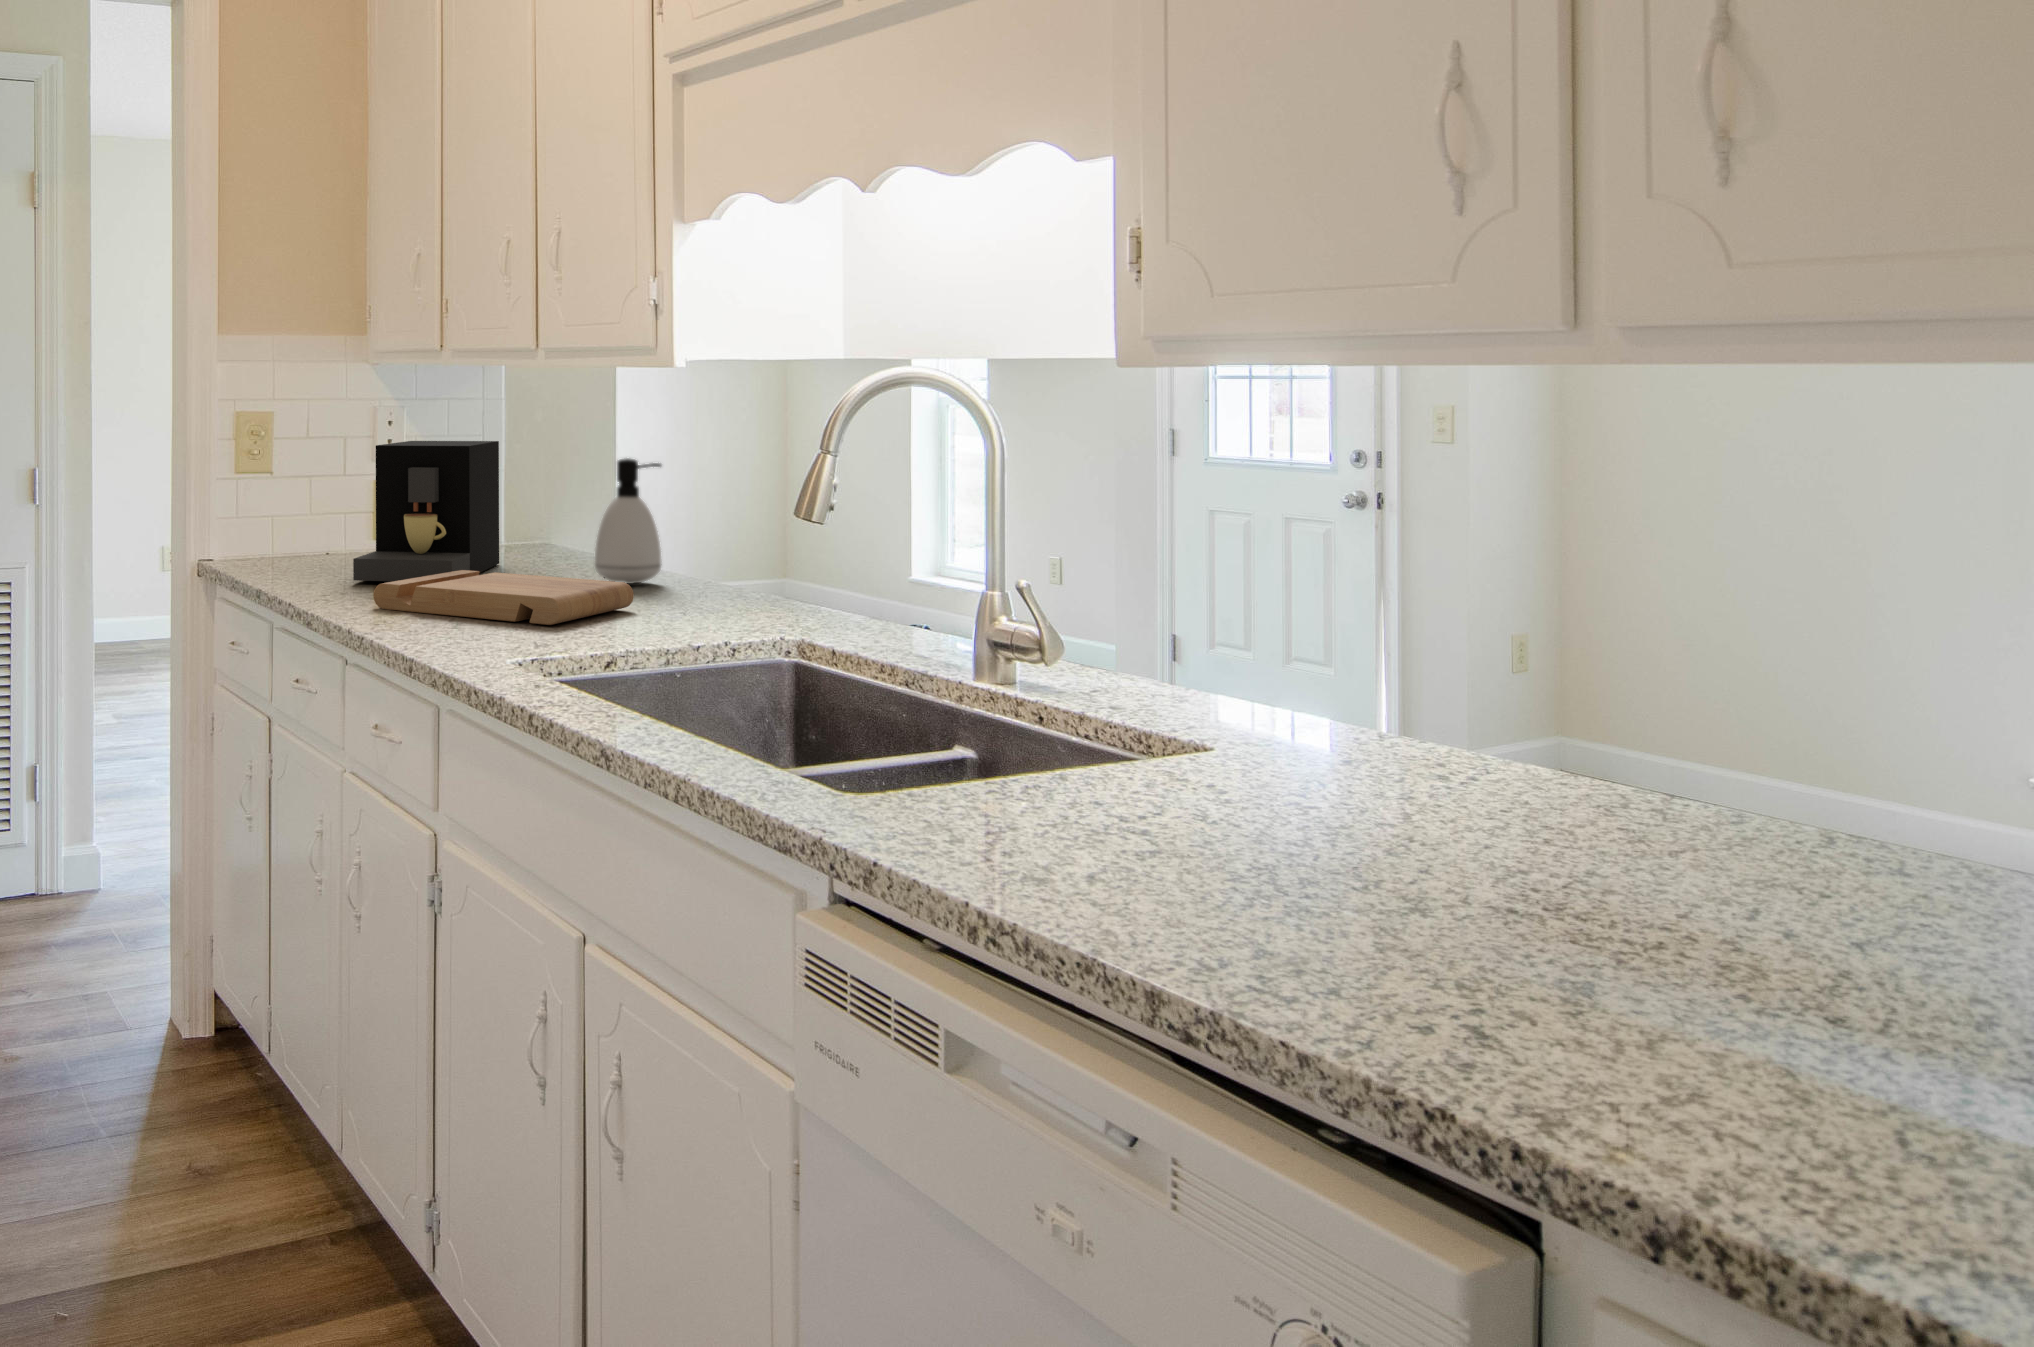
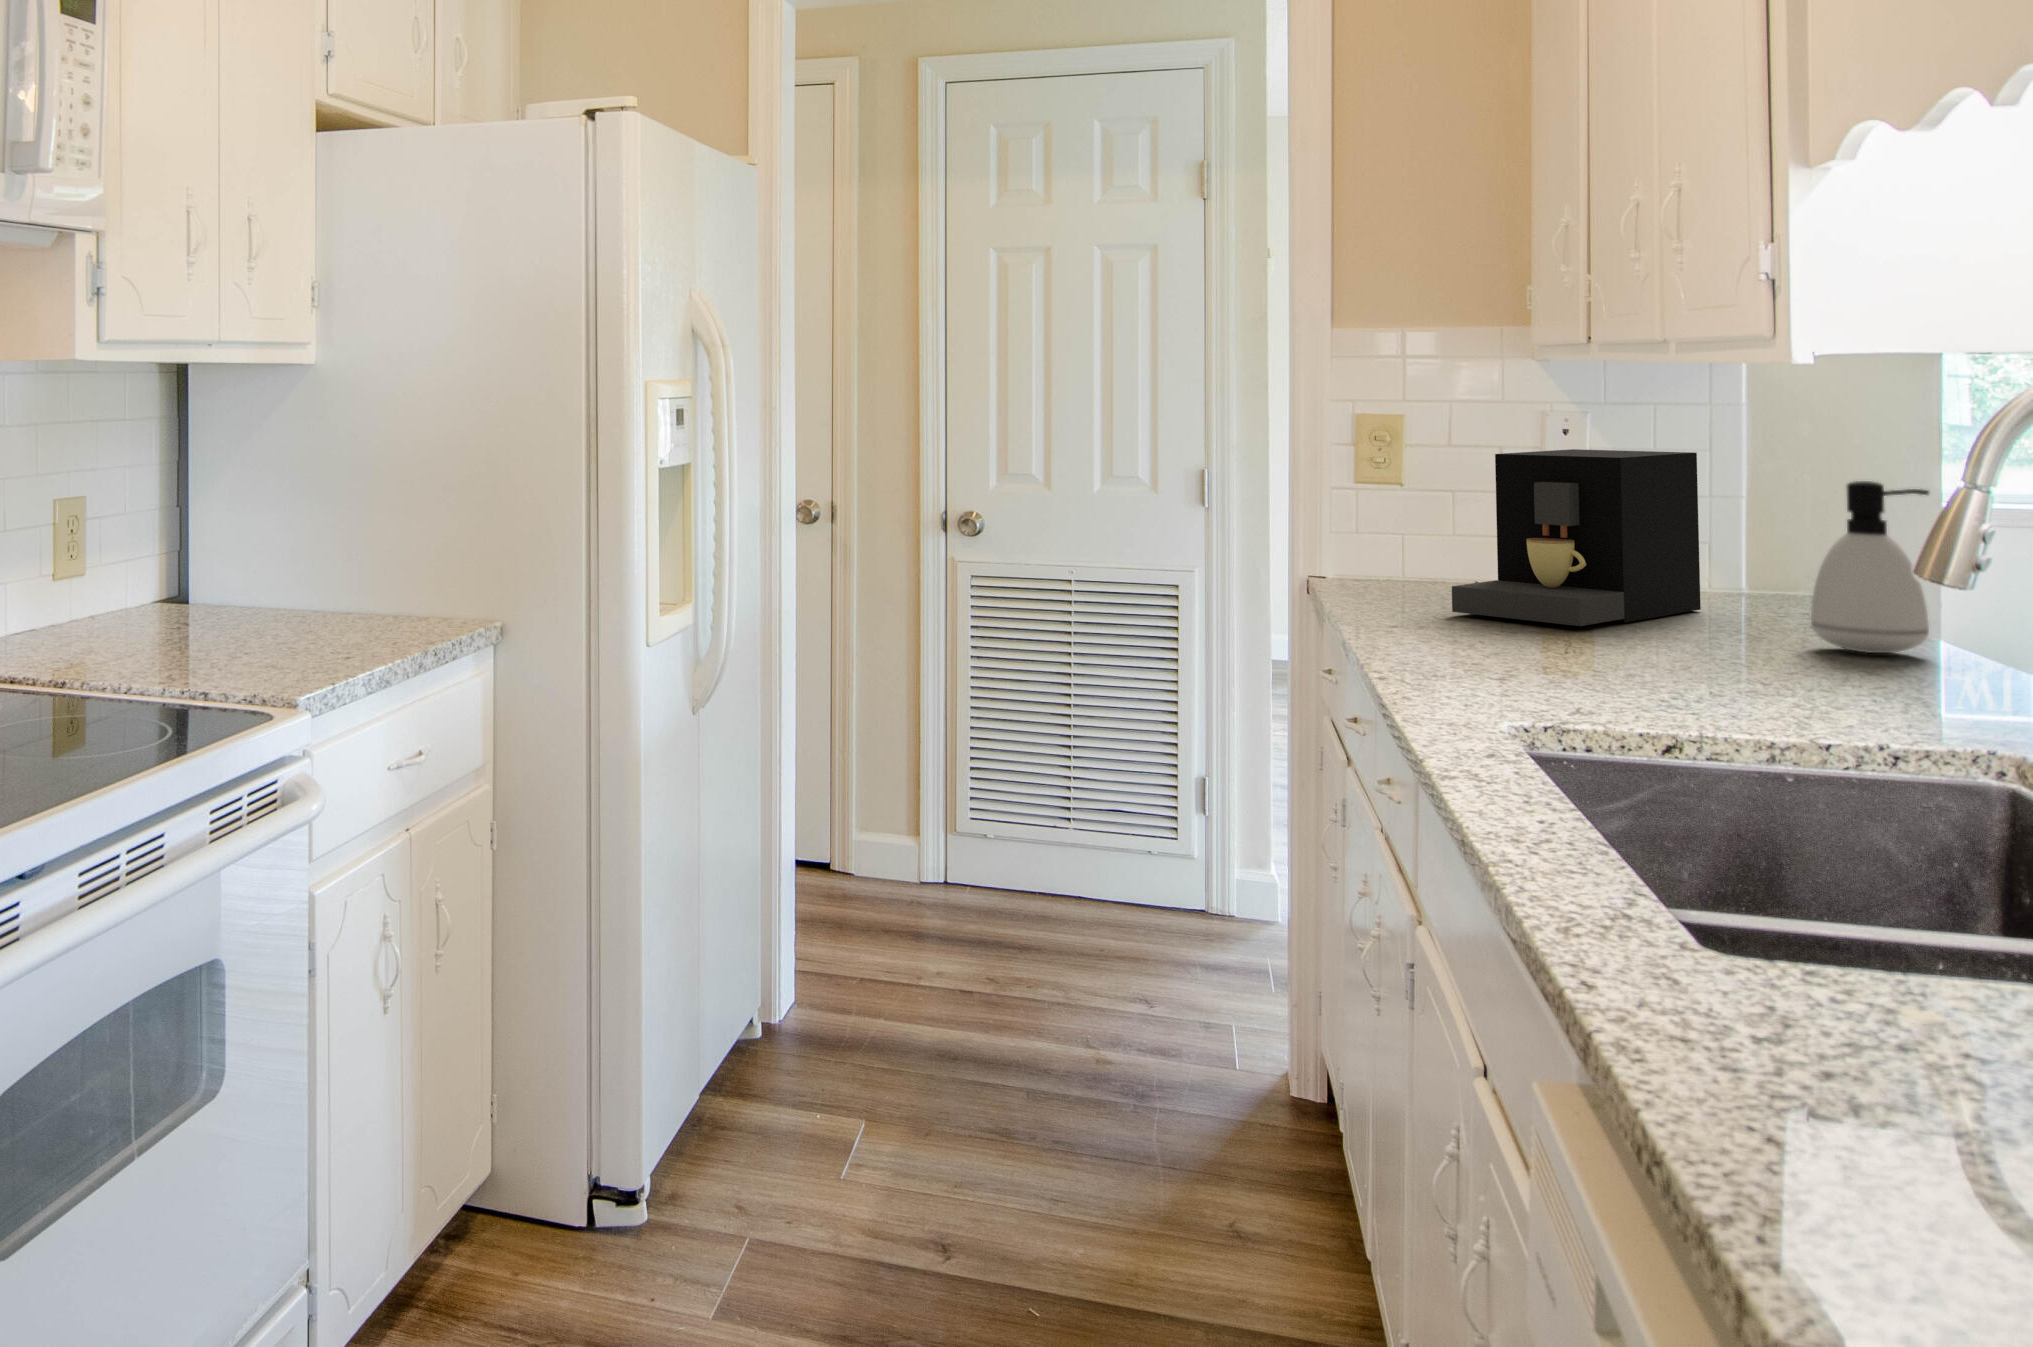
cutting board: present [374,570,634,625] -> none [1432,611,1812,690]

